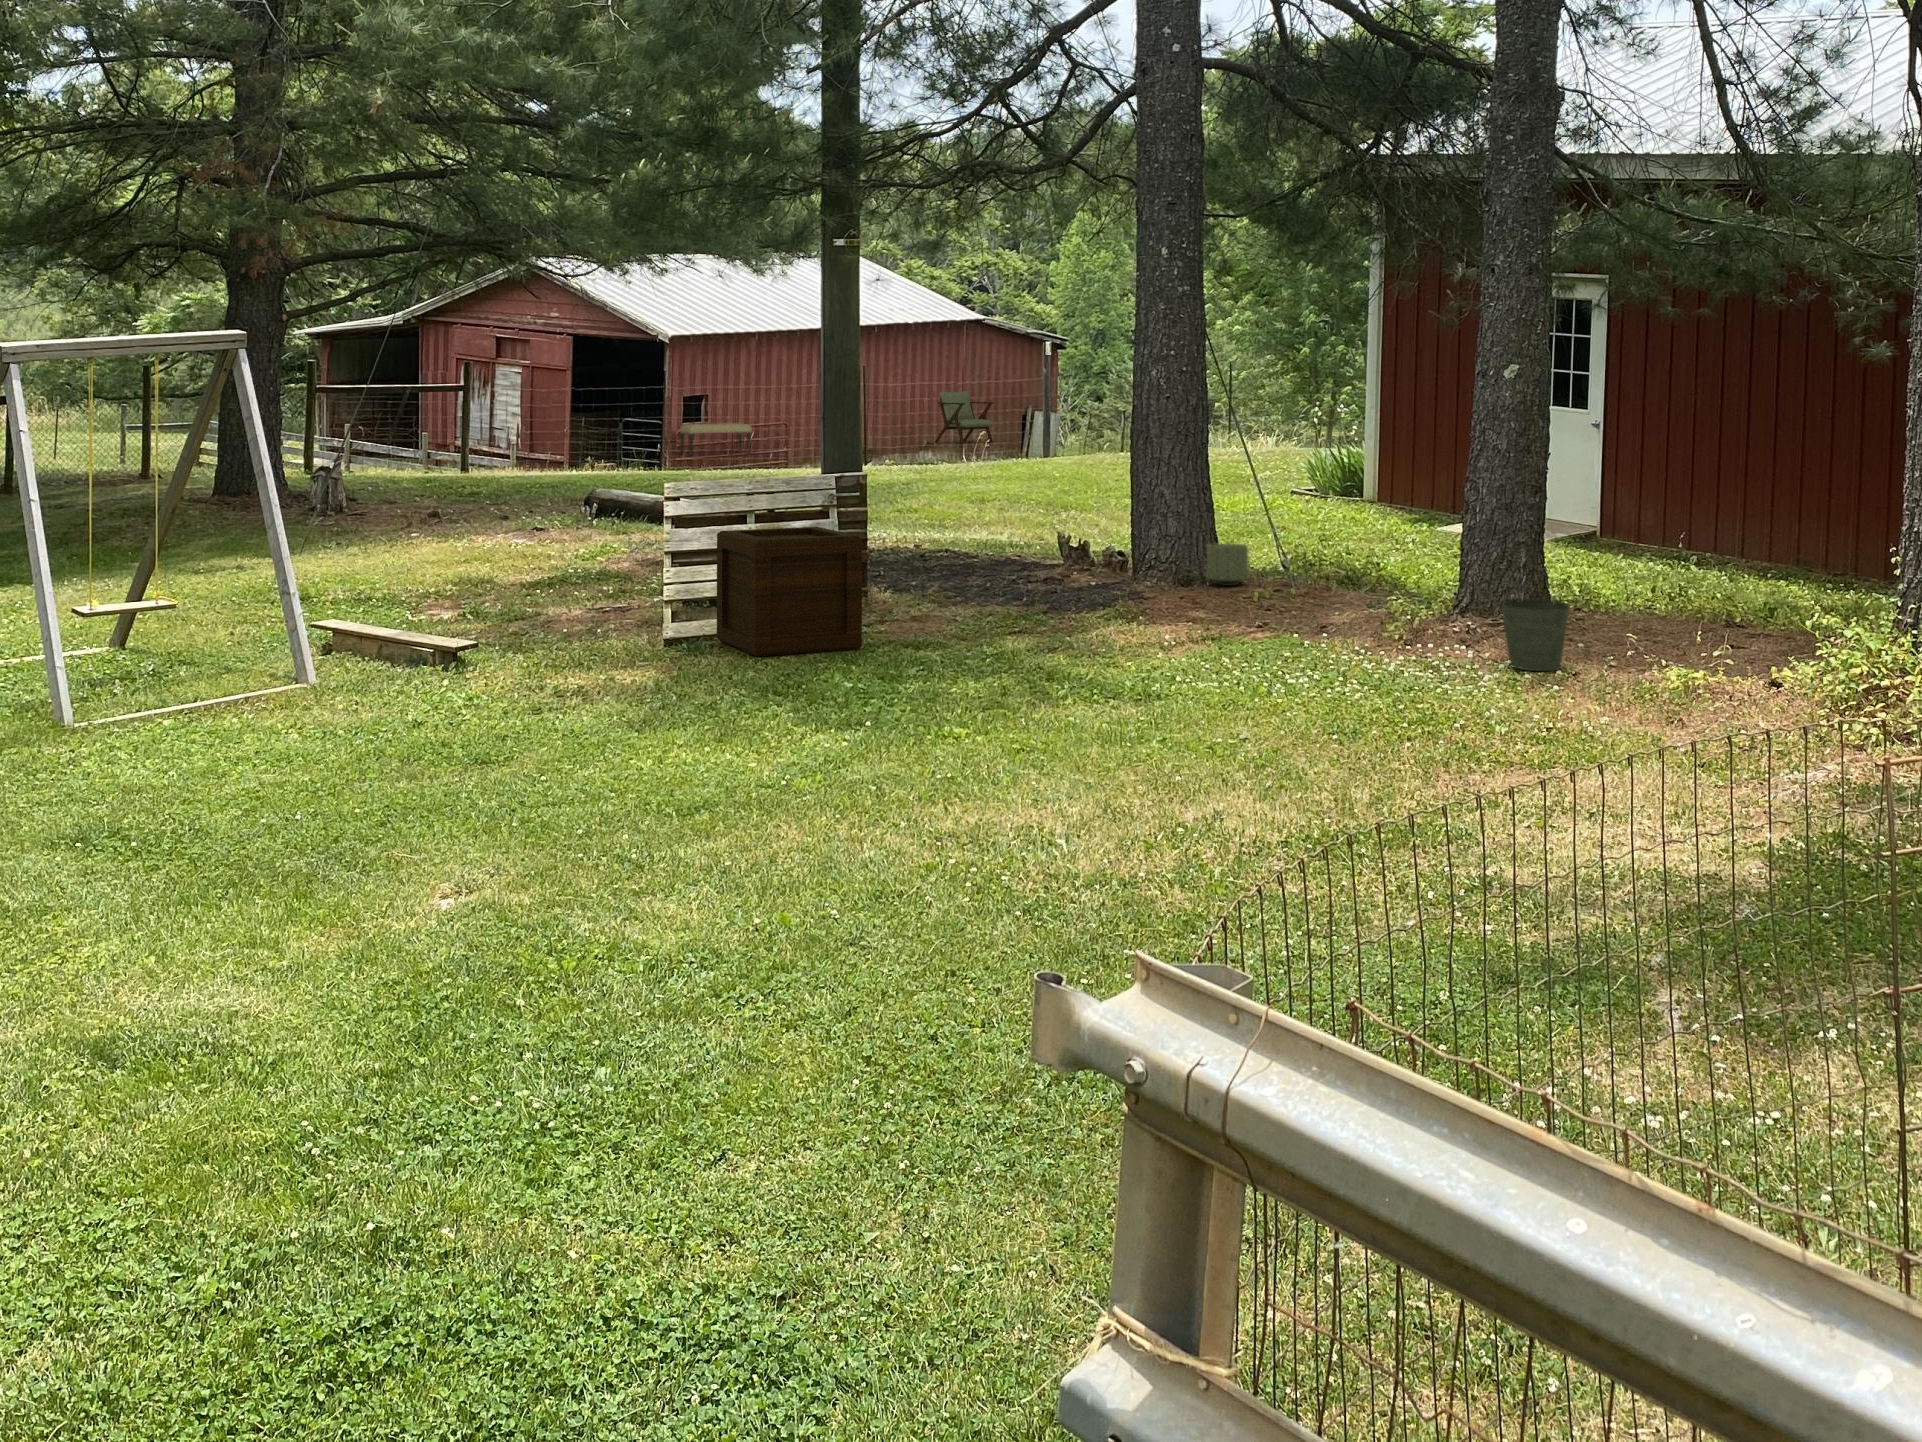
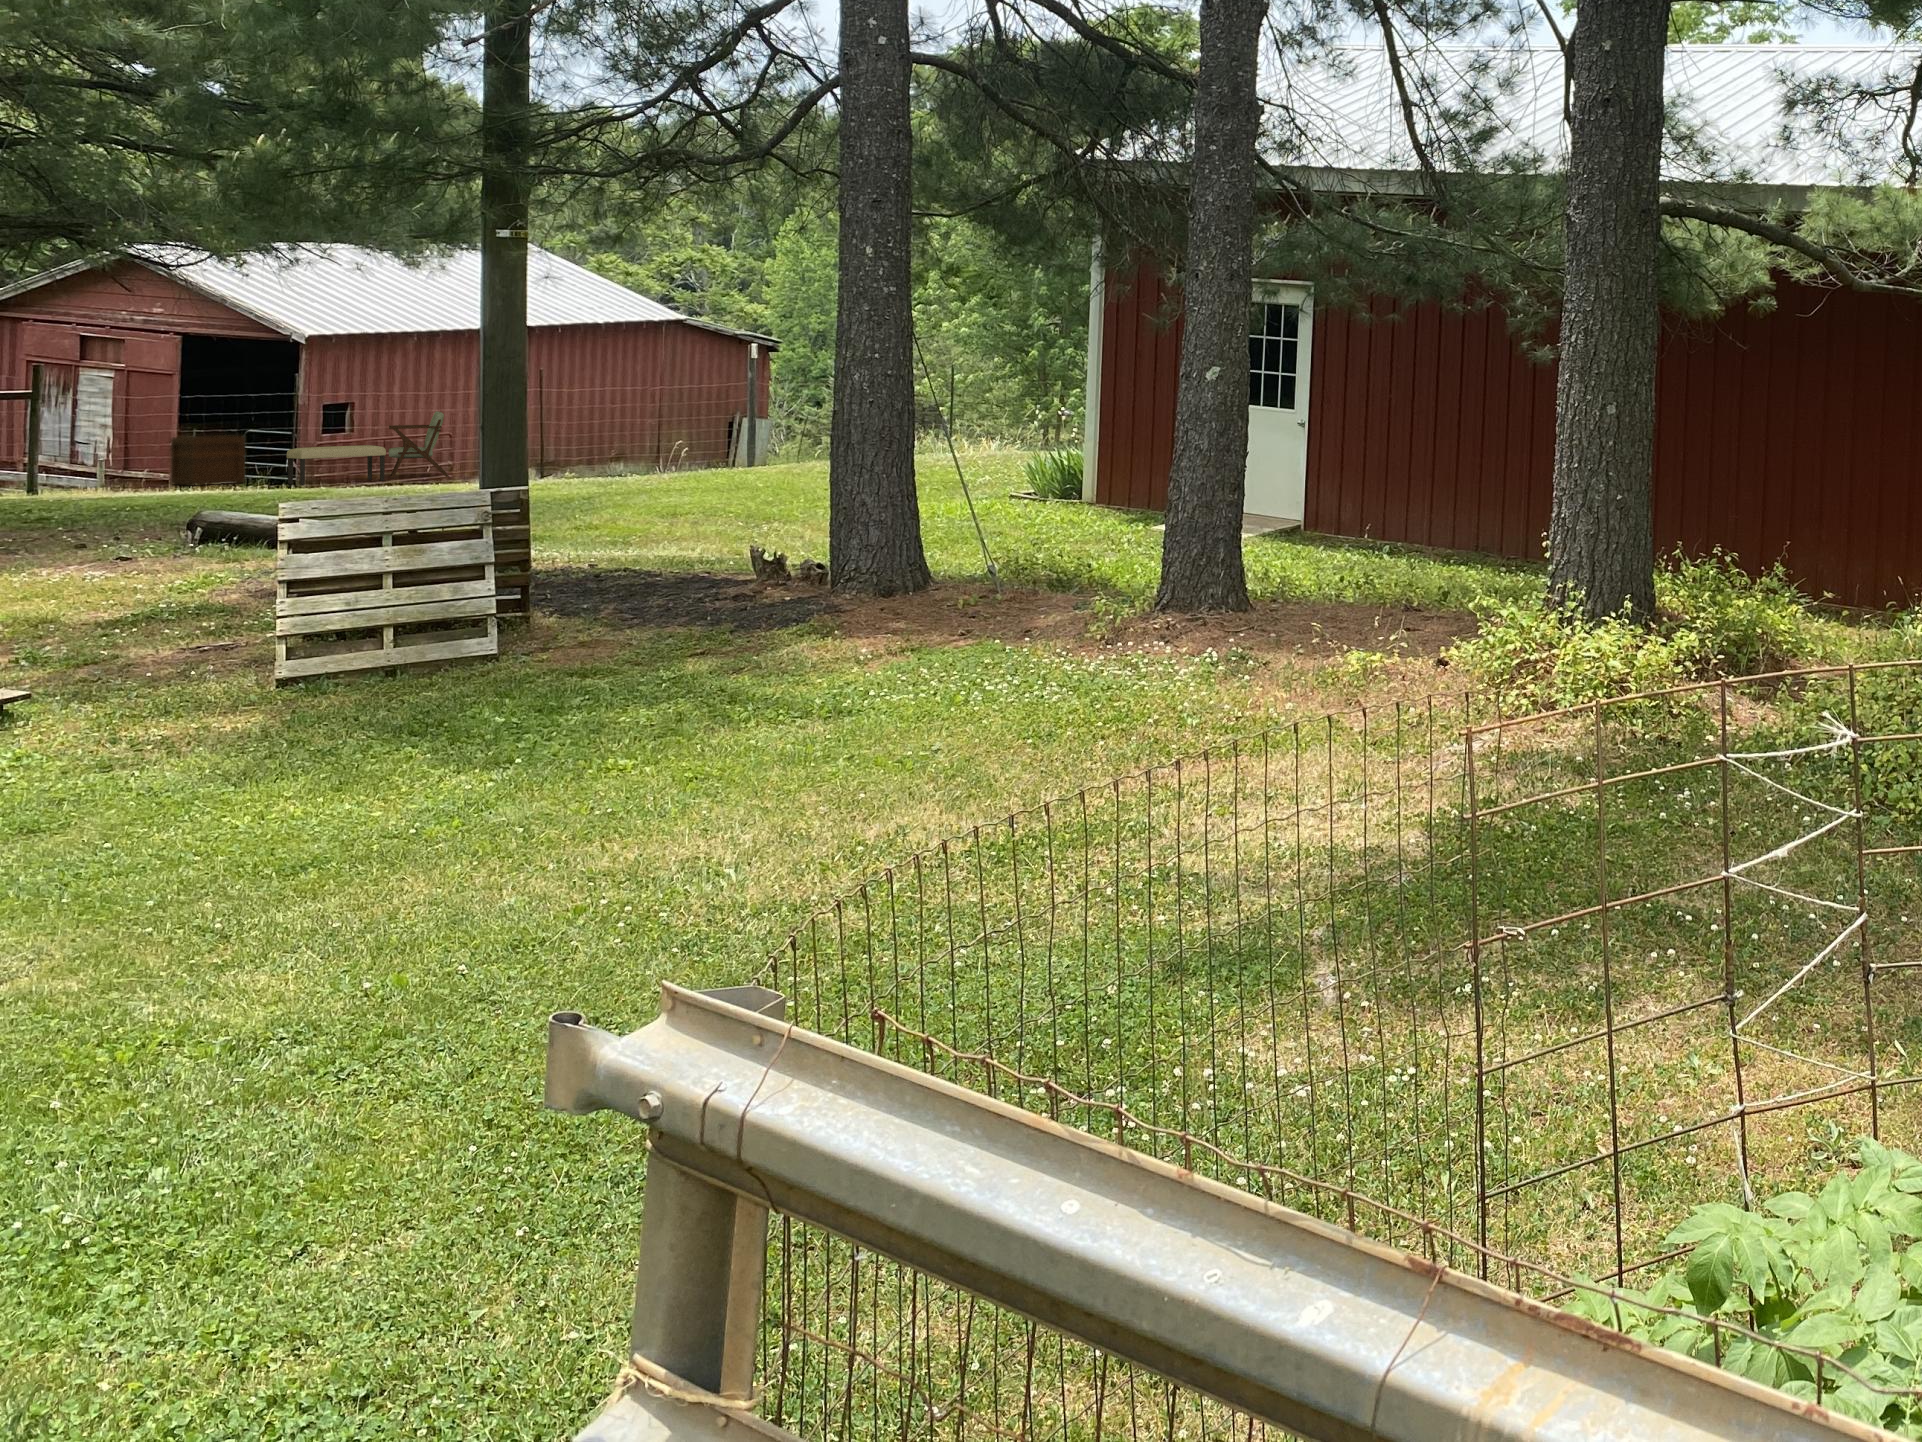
lounge chair: present [935,391,994,444] -> present [389,411,449,479]
wooden crate: present [717,527,862,657] -> present [170,435,245,486]
planter: present [1207,543,1248,586] -> none [919,548,962,590]
bucket: present [1501,599,1569,671] -> none [1193,581,1256,647]

